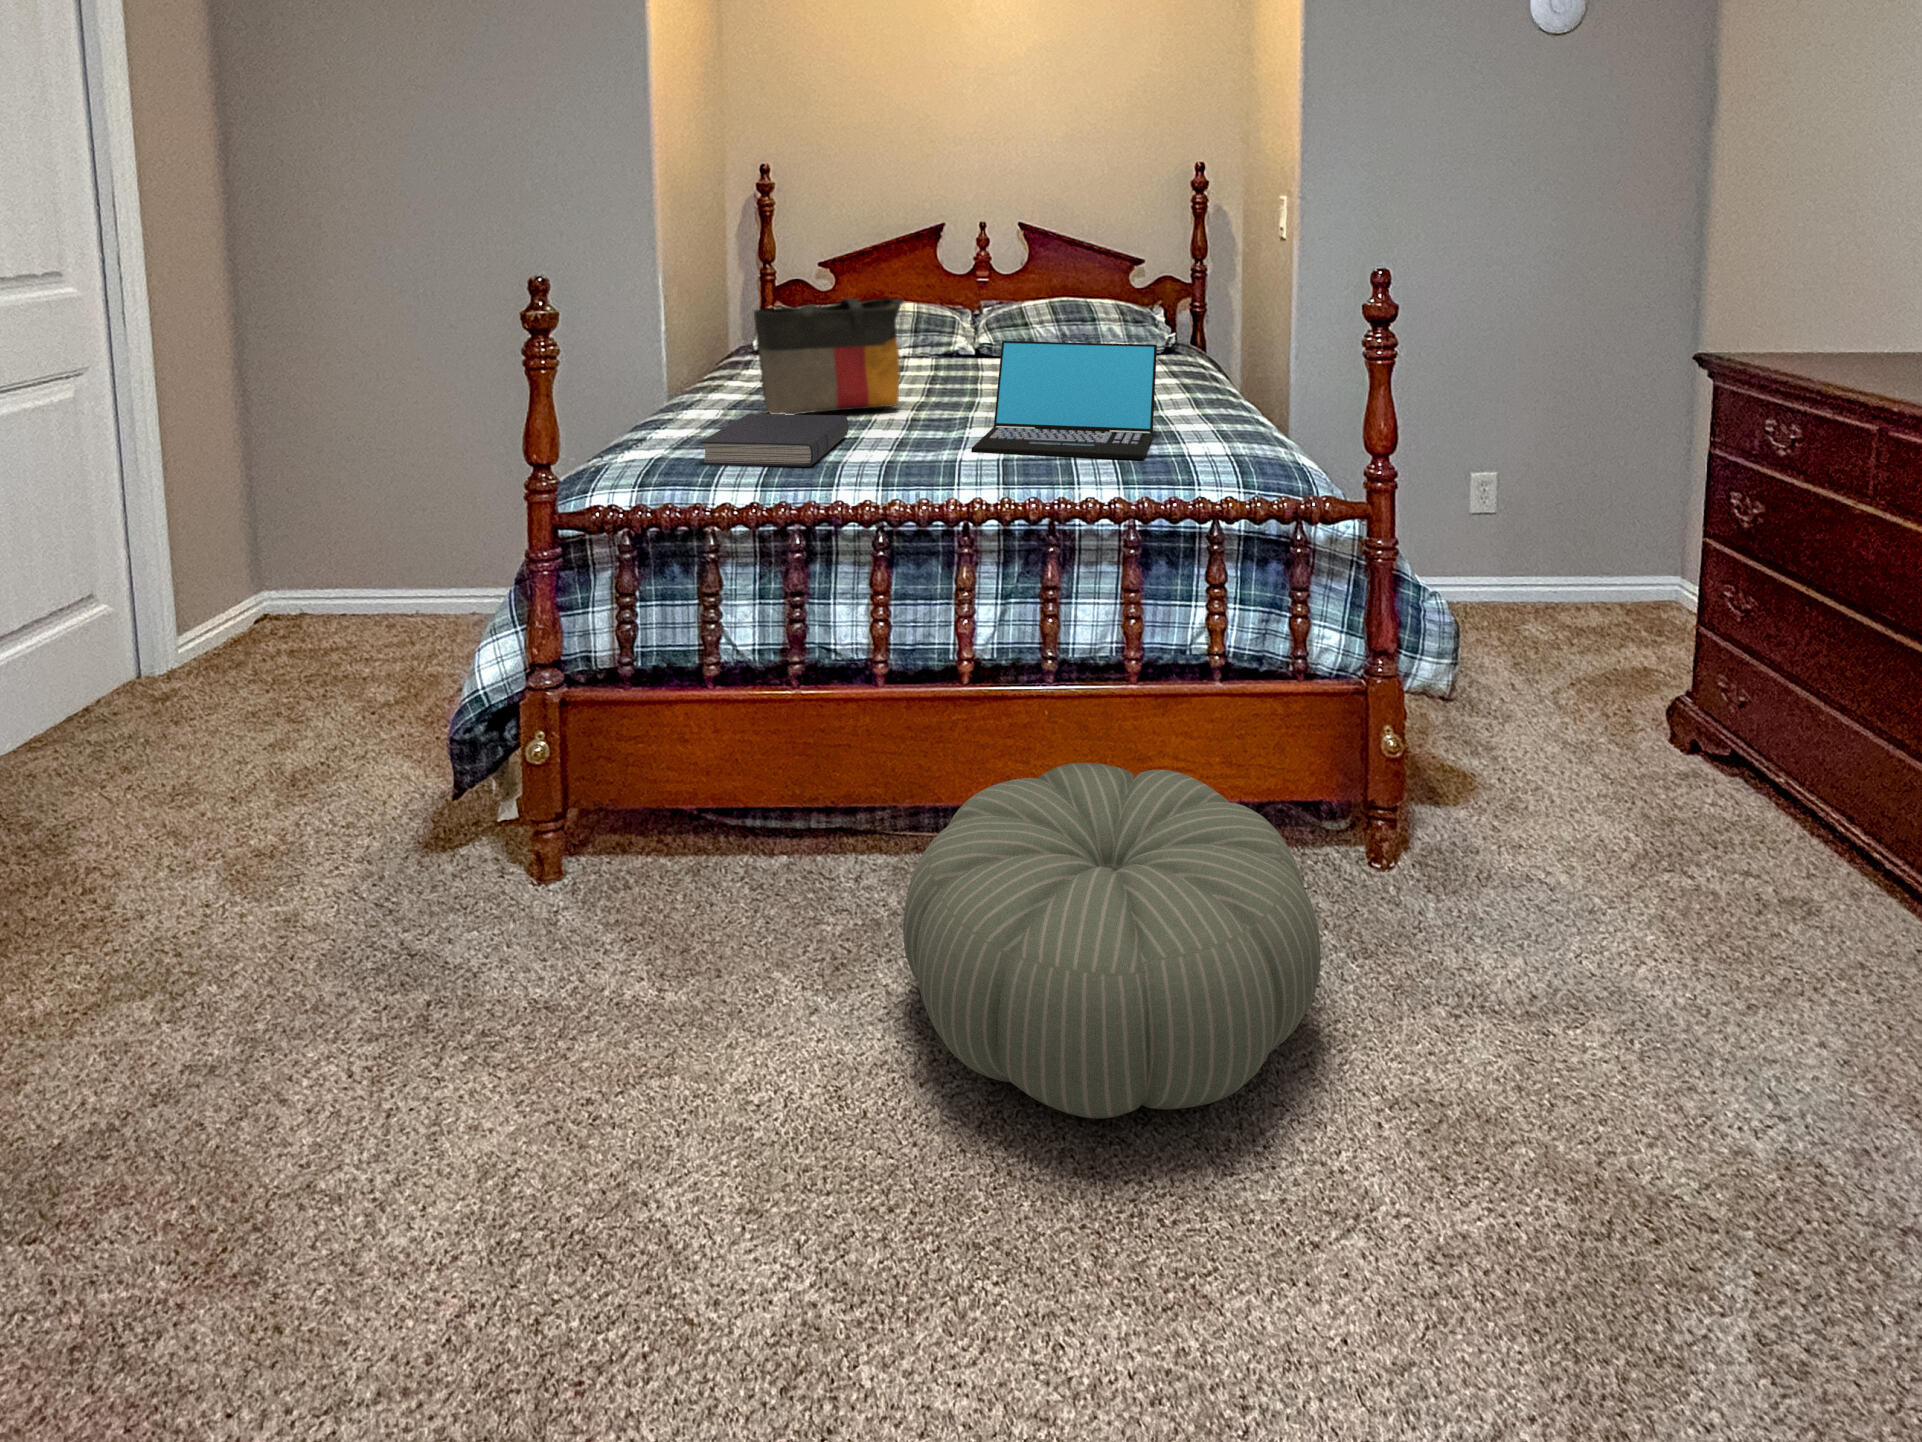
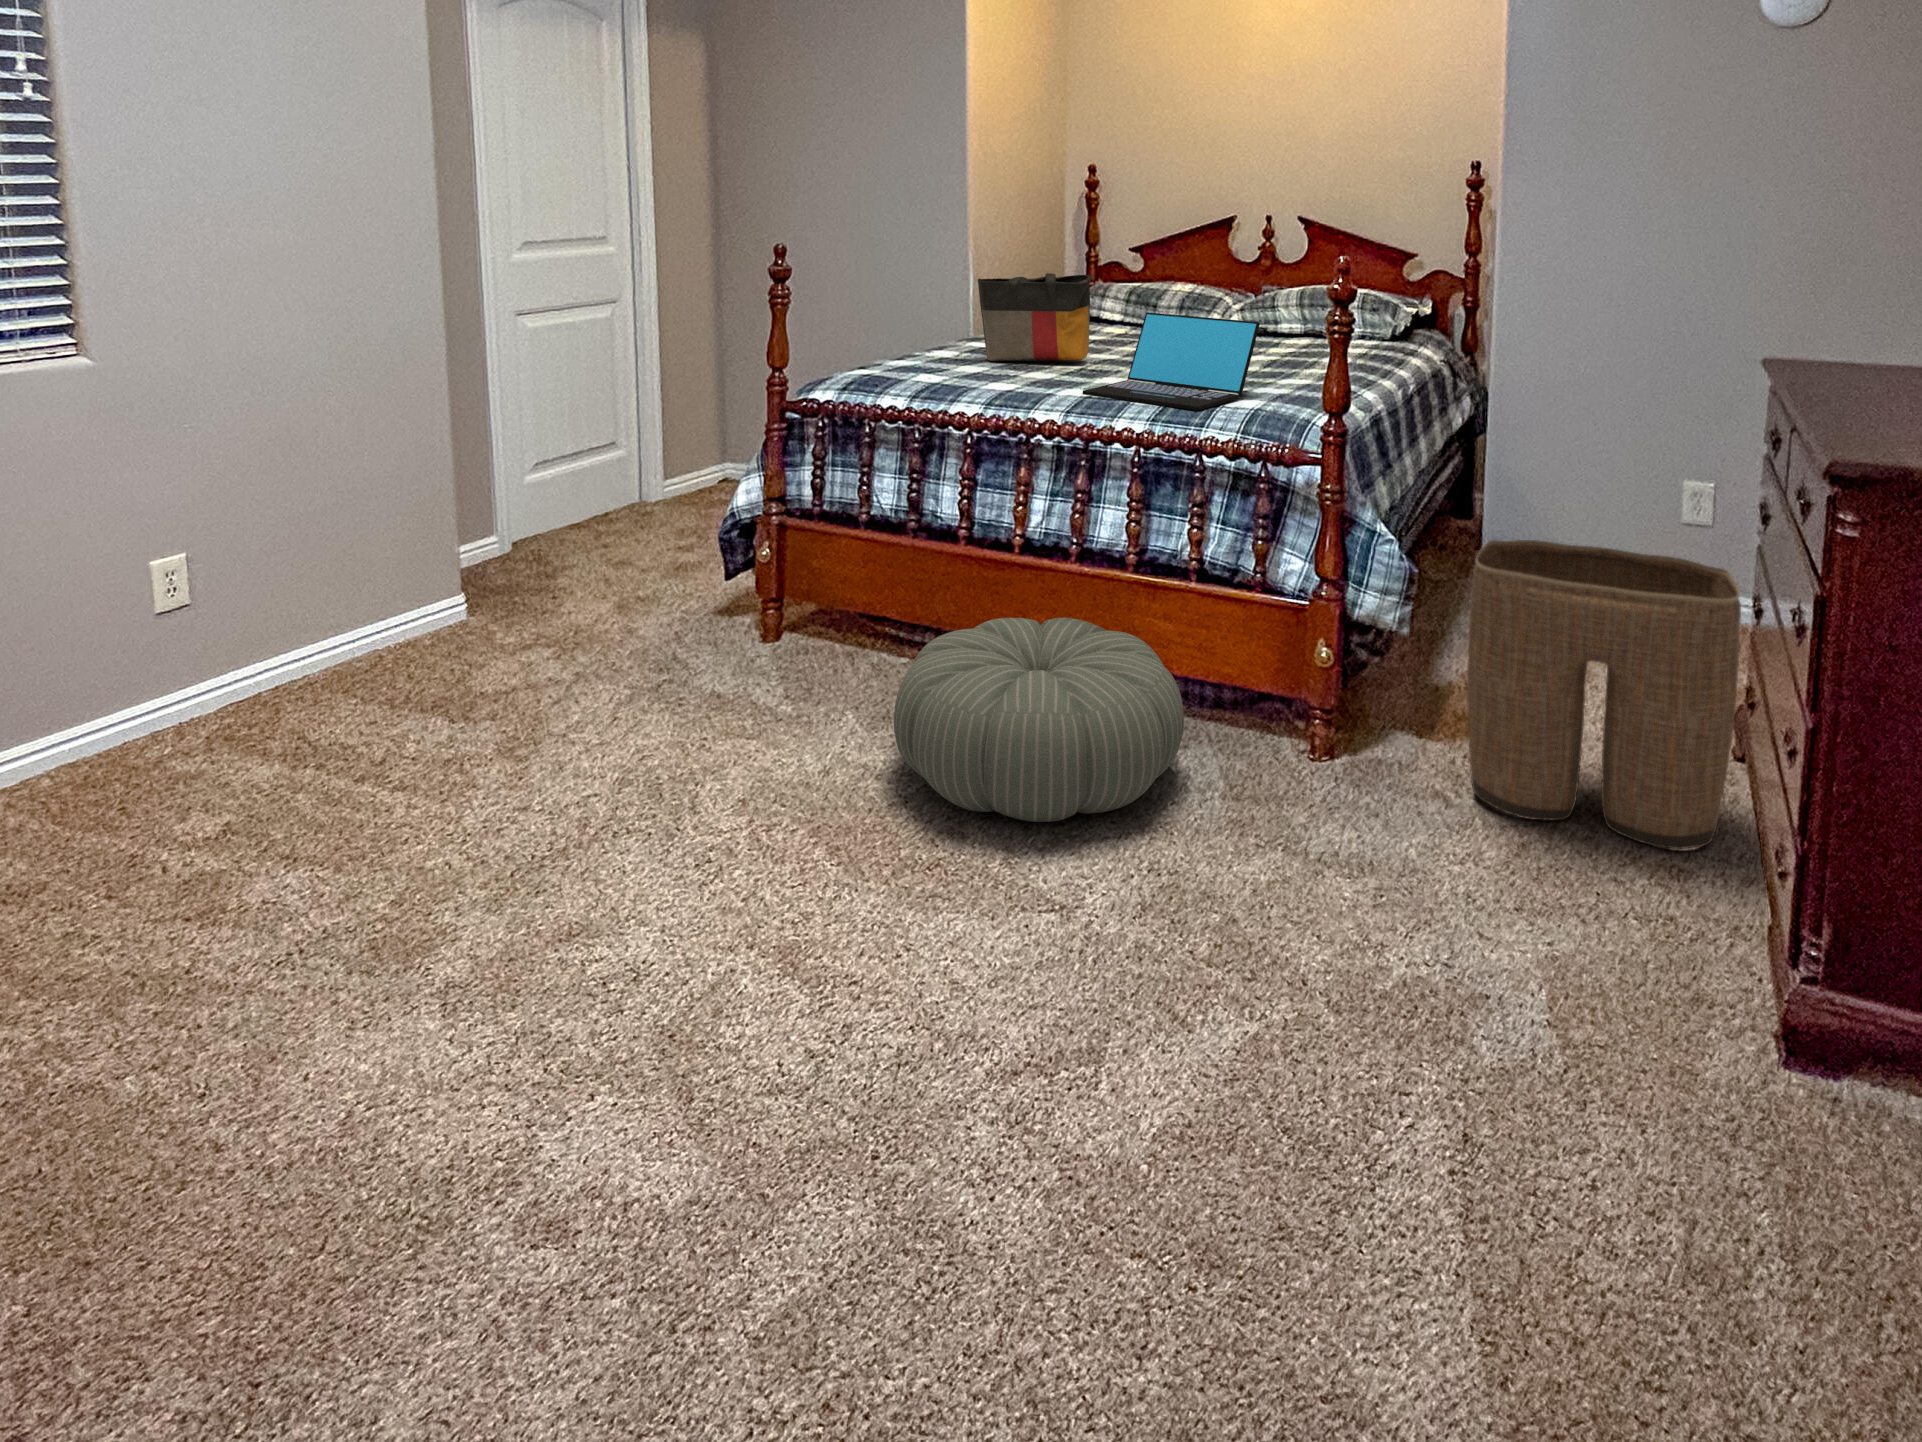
book: present [700,414,848,467] -> none [891,354,1014,390]
laundry basket: none [1534,566,1836,887] -> present [1467,540,1741,849]

